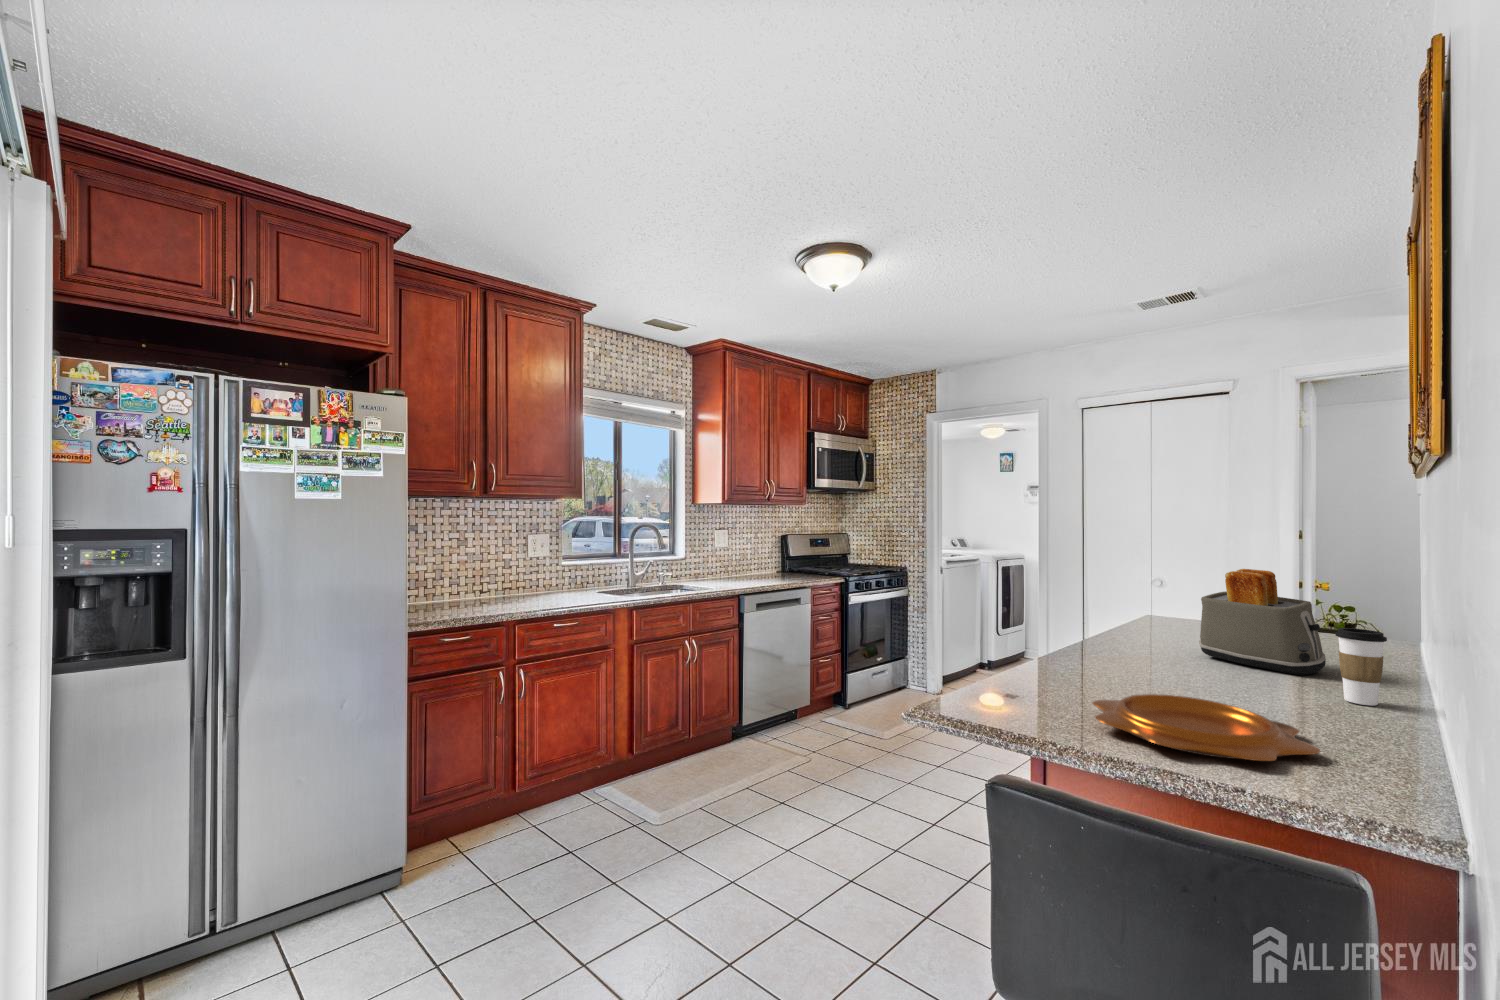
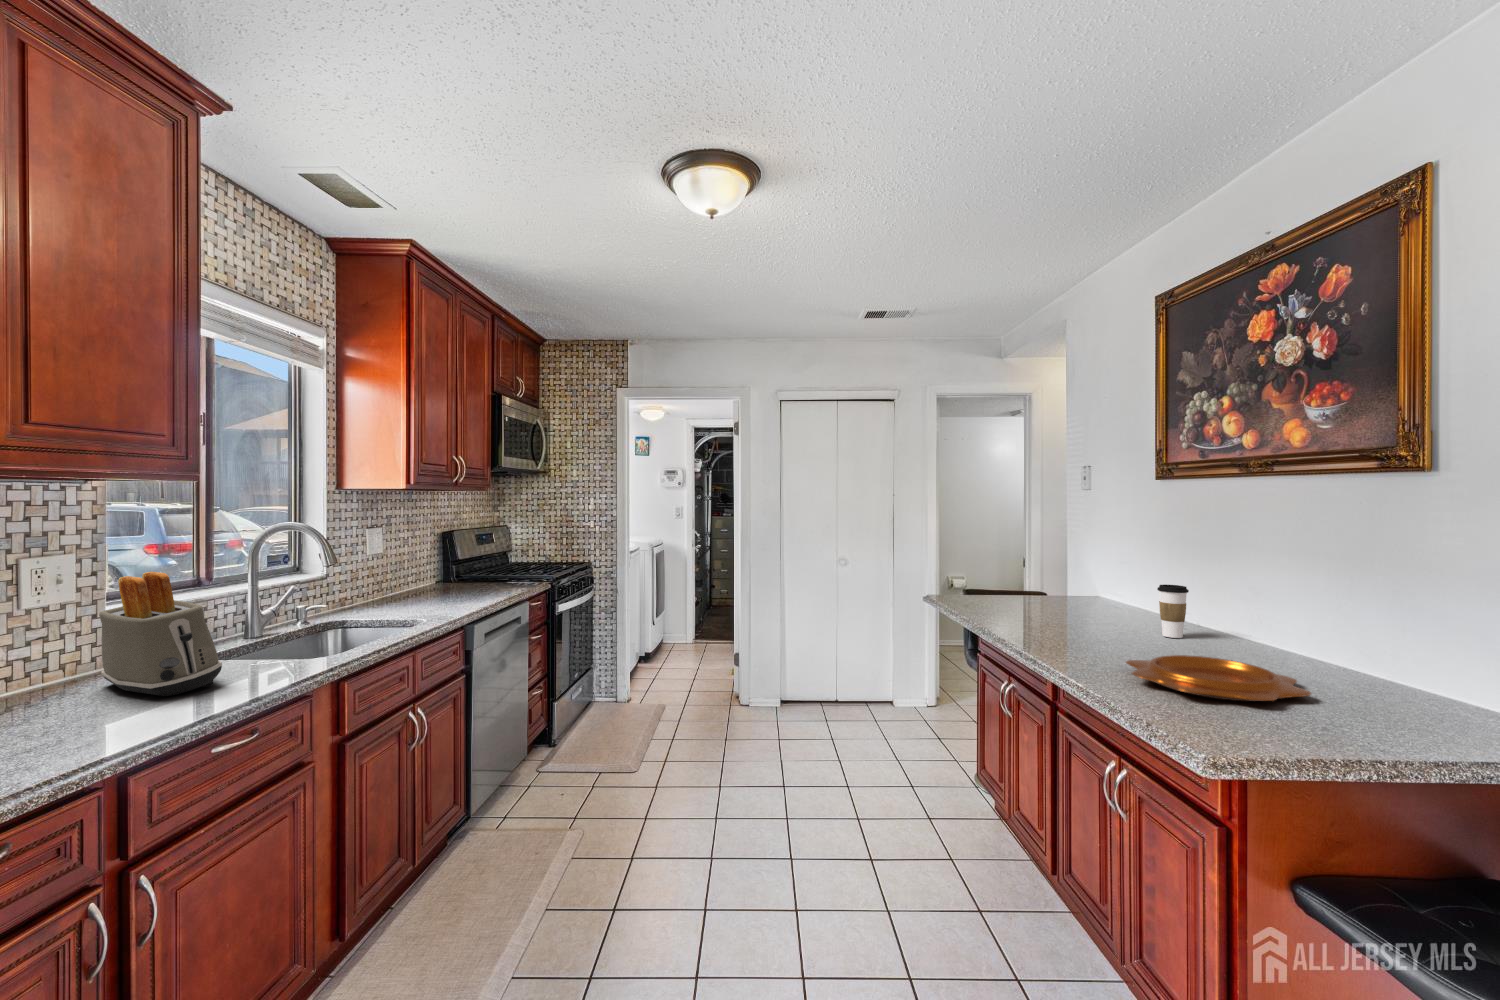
toaster: present [1199,569,1326,675] -> present [99,572,222,696]

